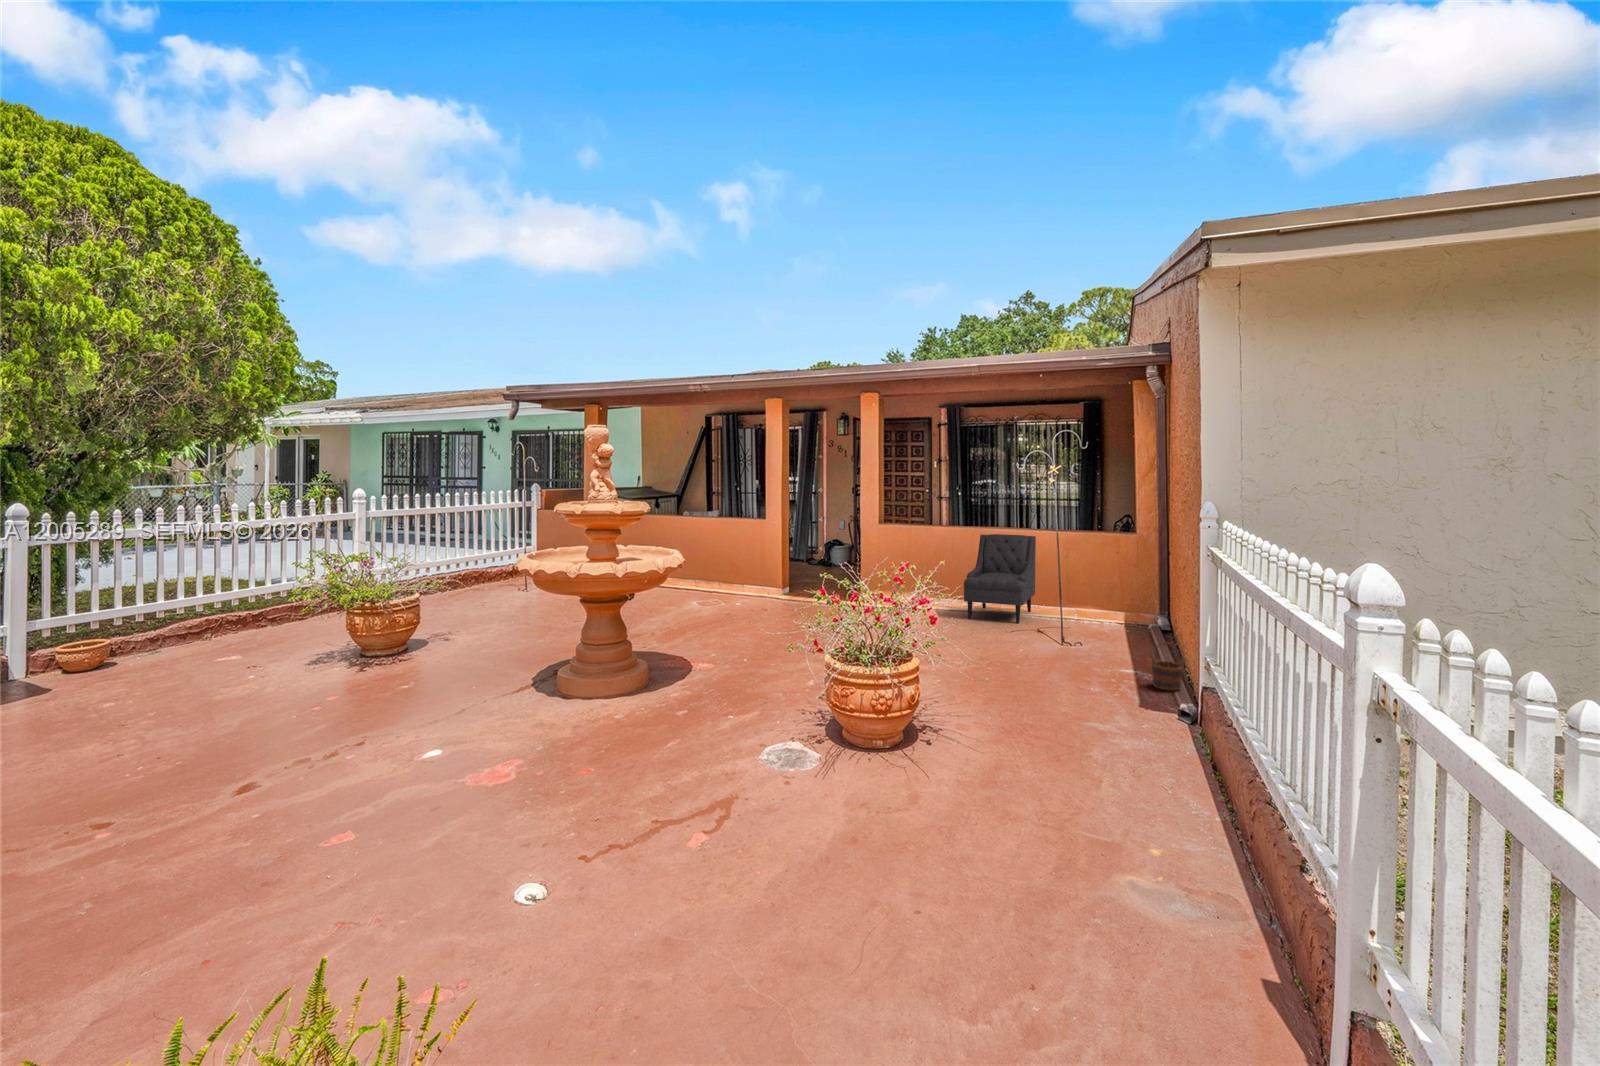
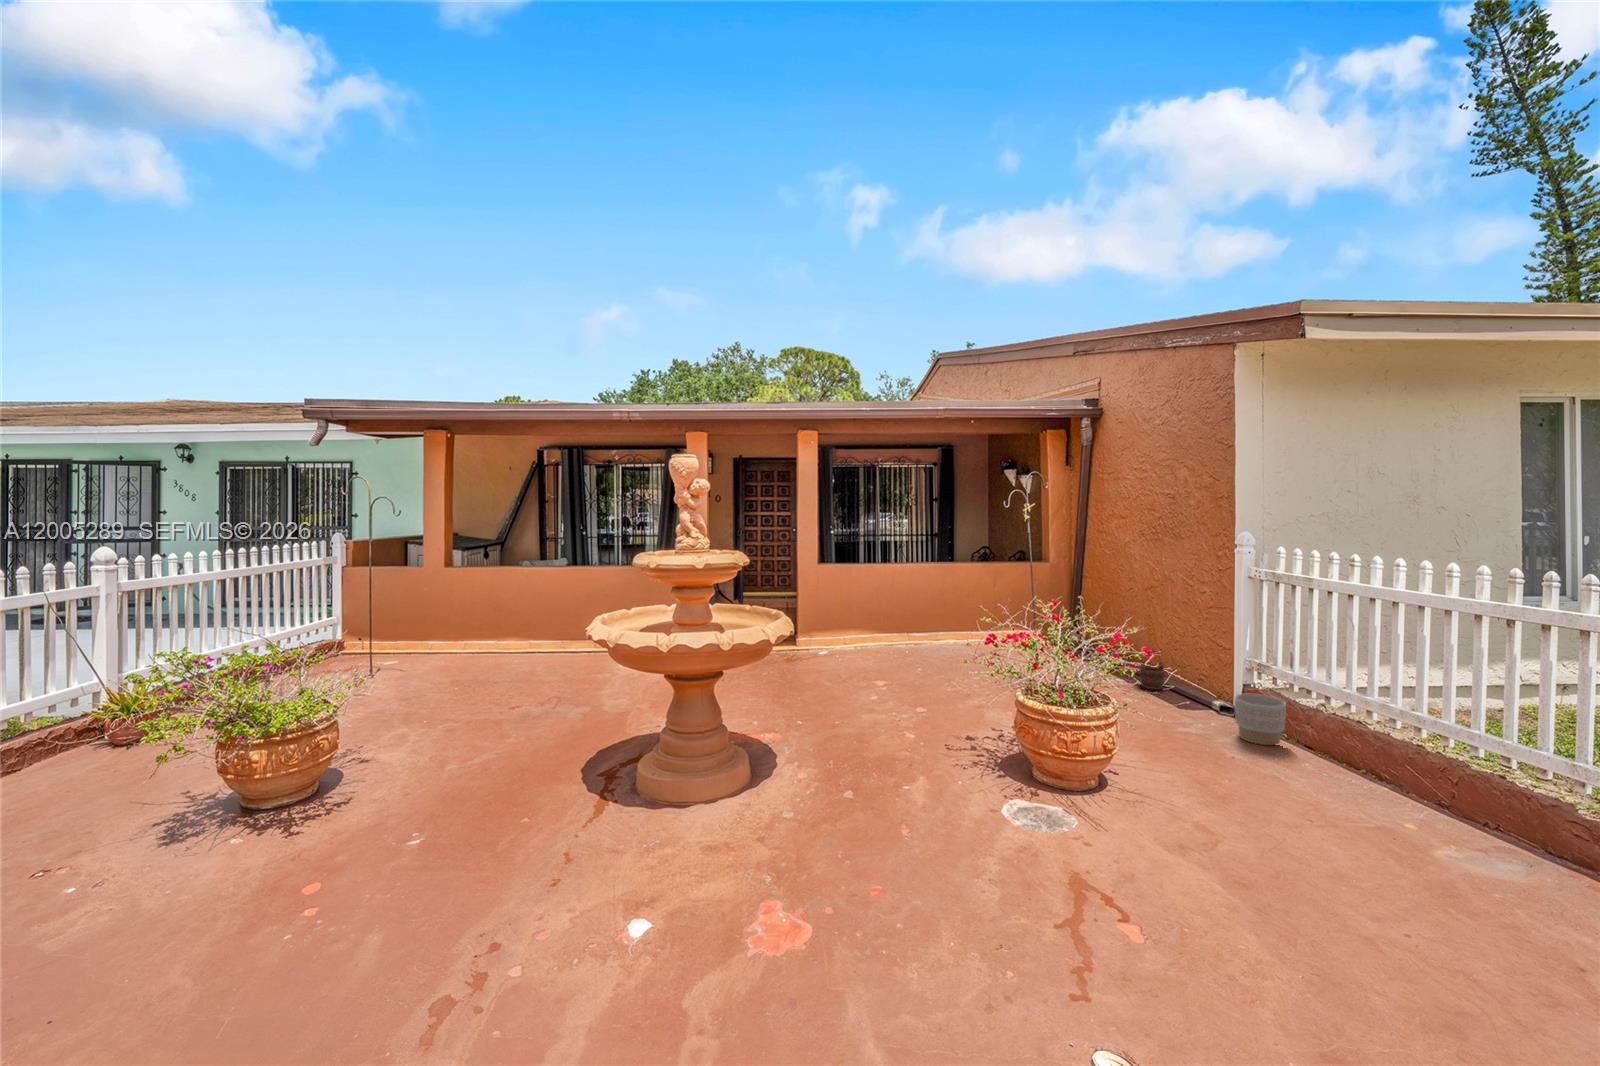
chair: present [964,534,1036,623] -> none [900,569,962,648]
planter: none [1153,696,1215,762] -> present [1235,694,1286,745]

